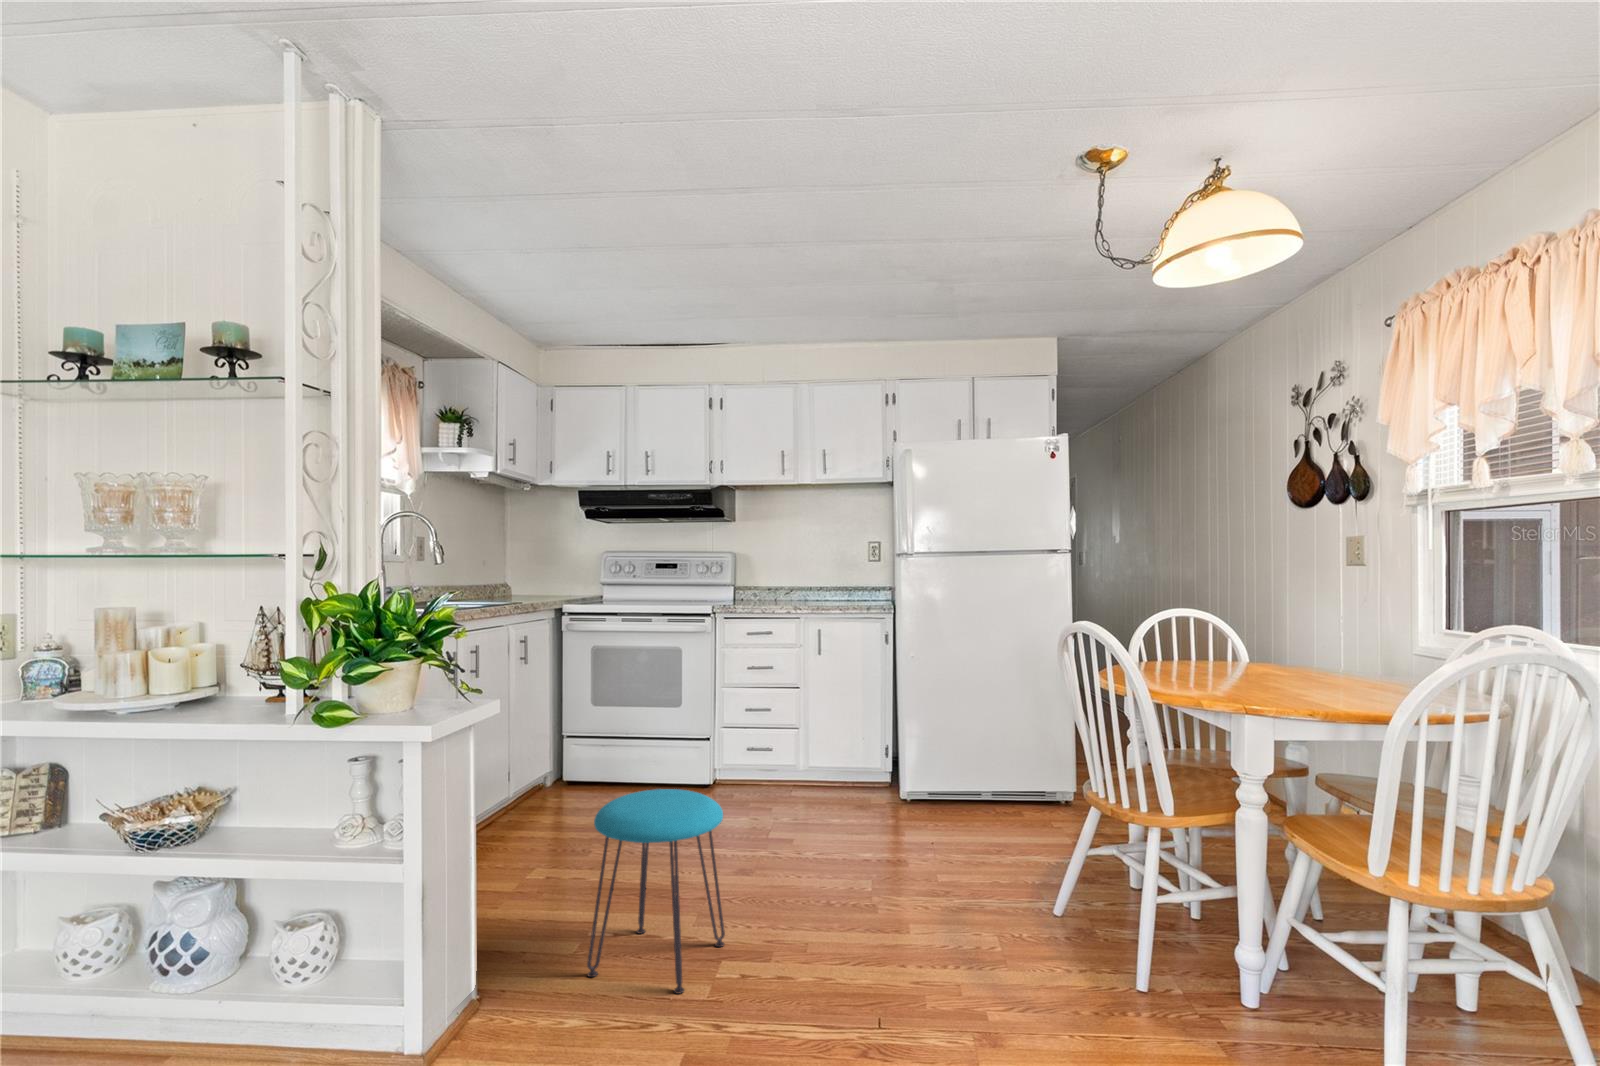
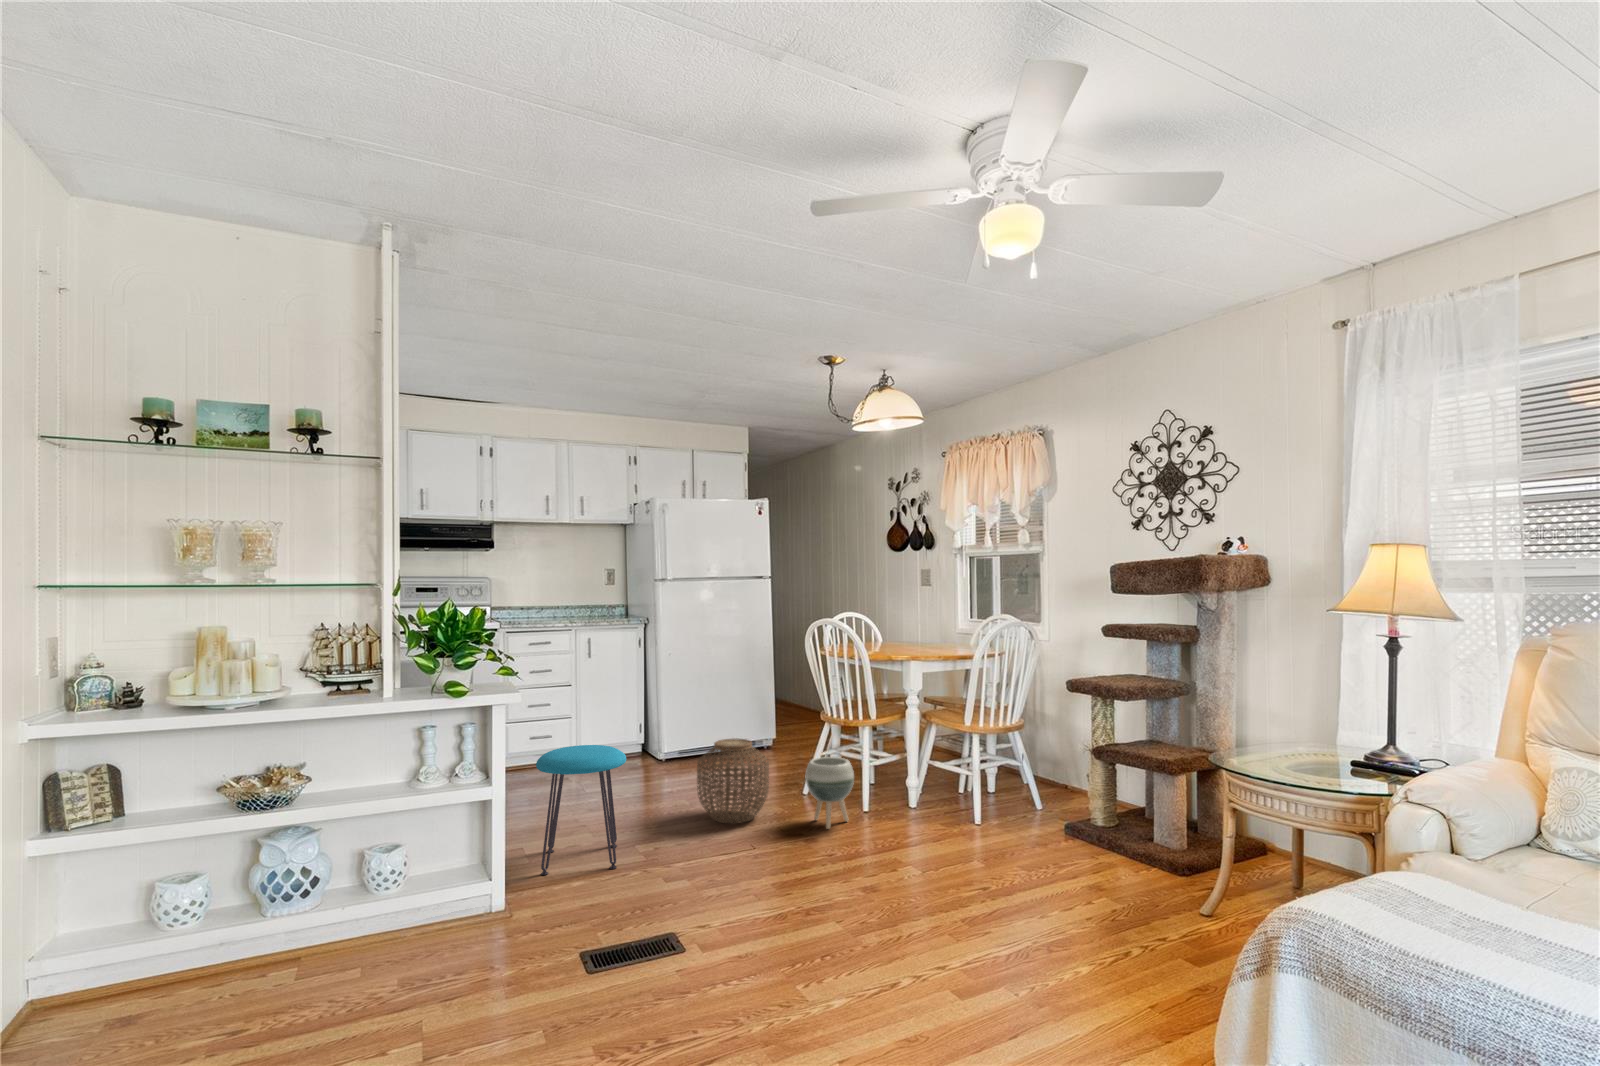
woven basket: none [867,803,982,946] -> present [697,738,769,823]
planter: none [1030,866,1121,1004] -> present [806,757,854,829]

